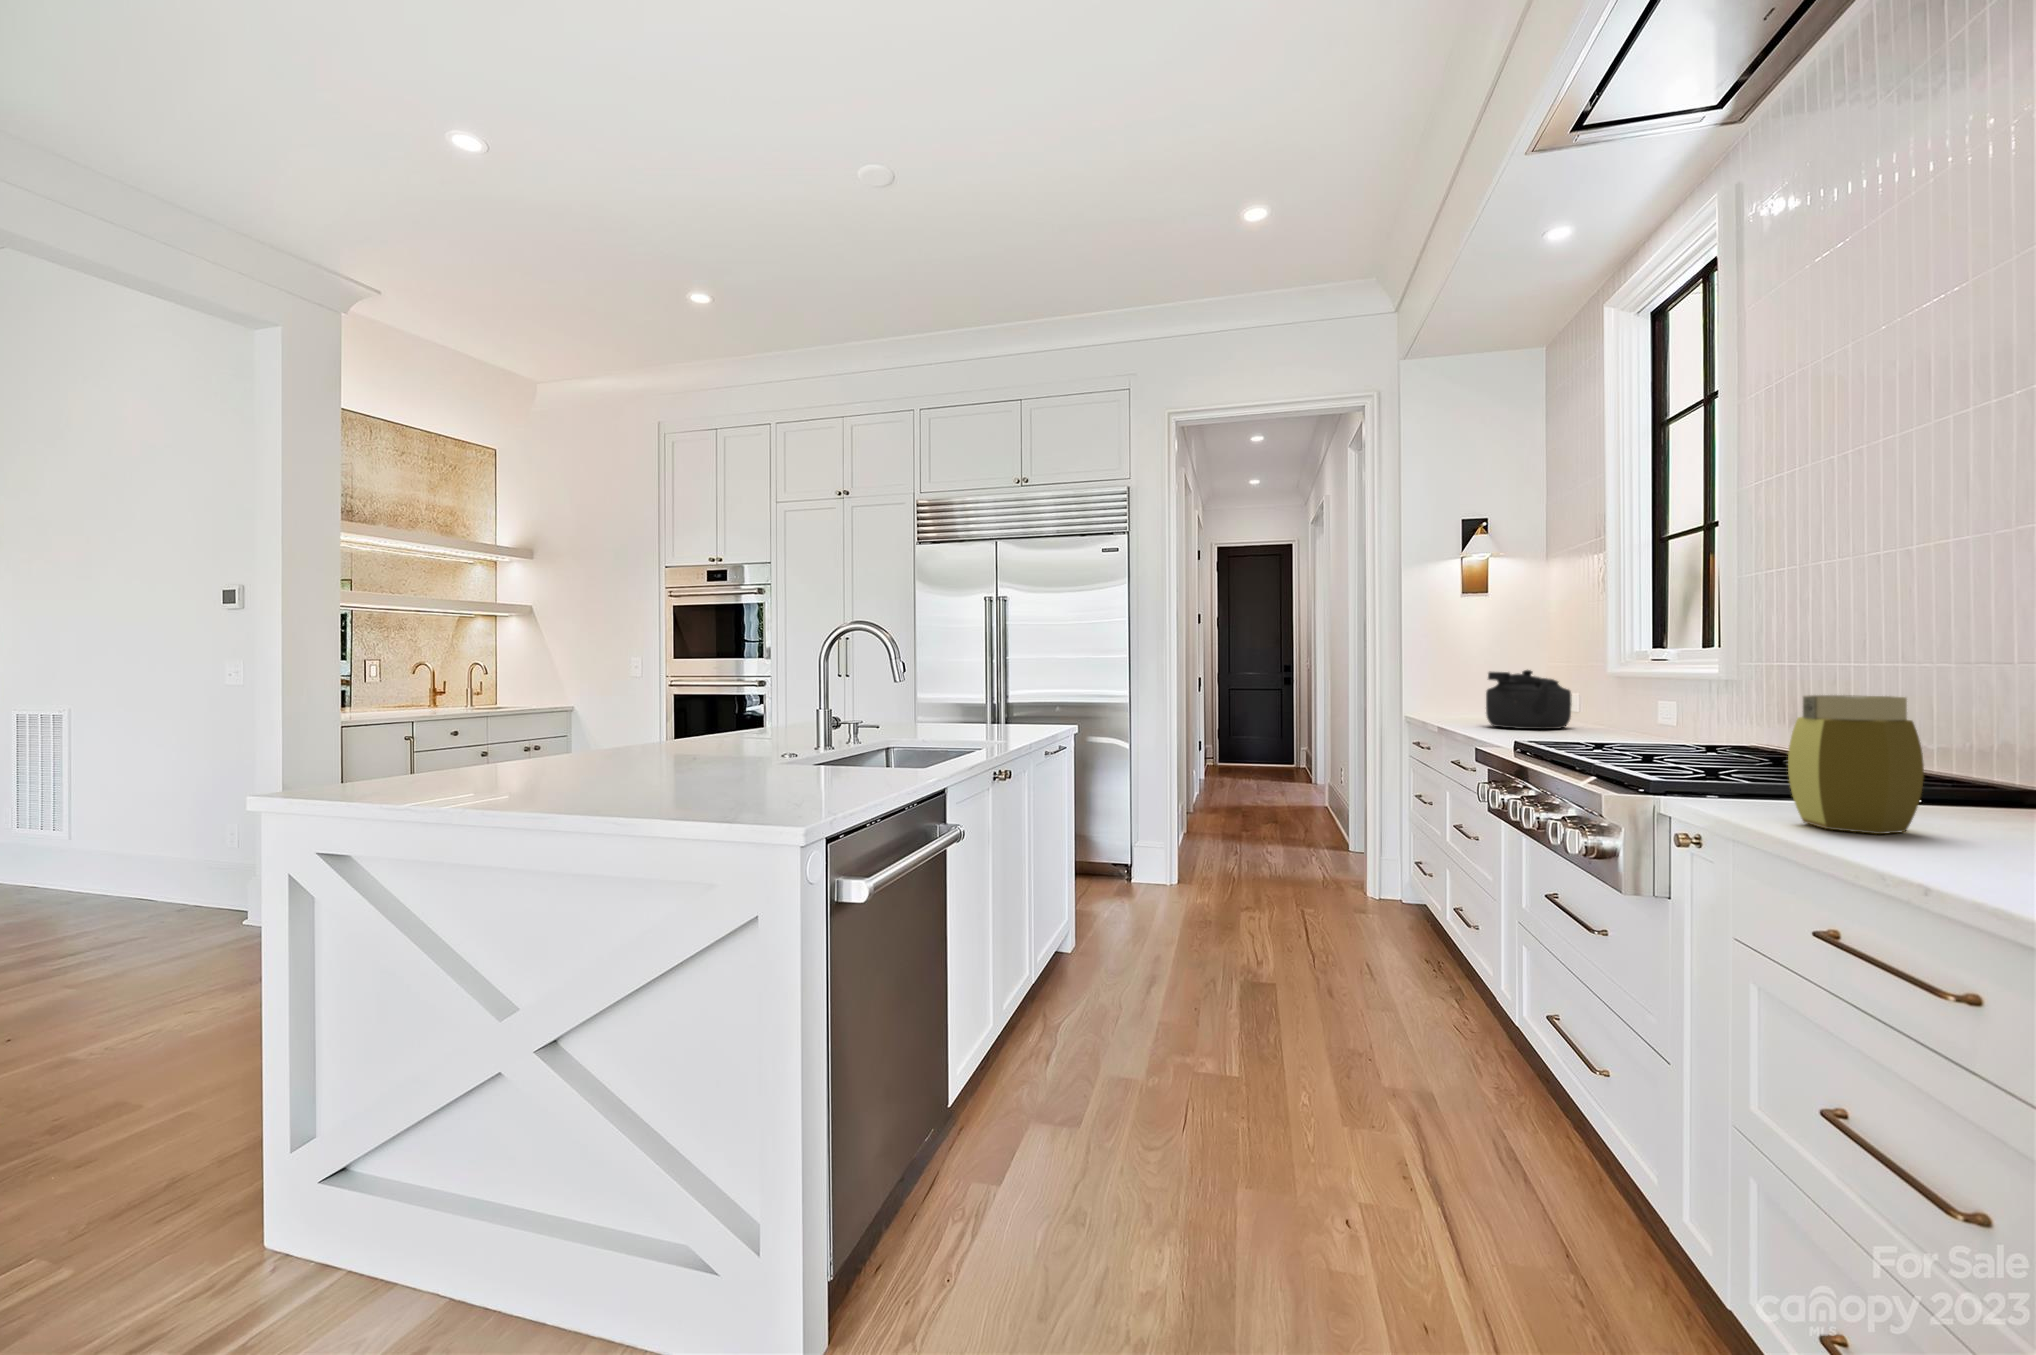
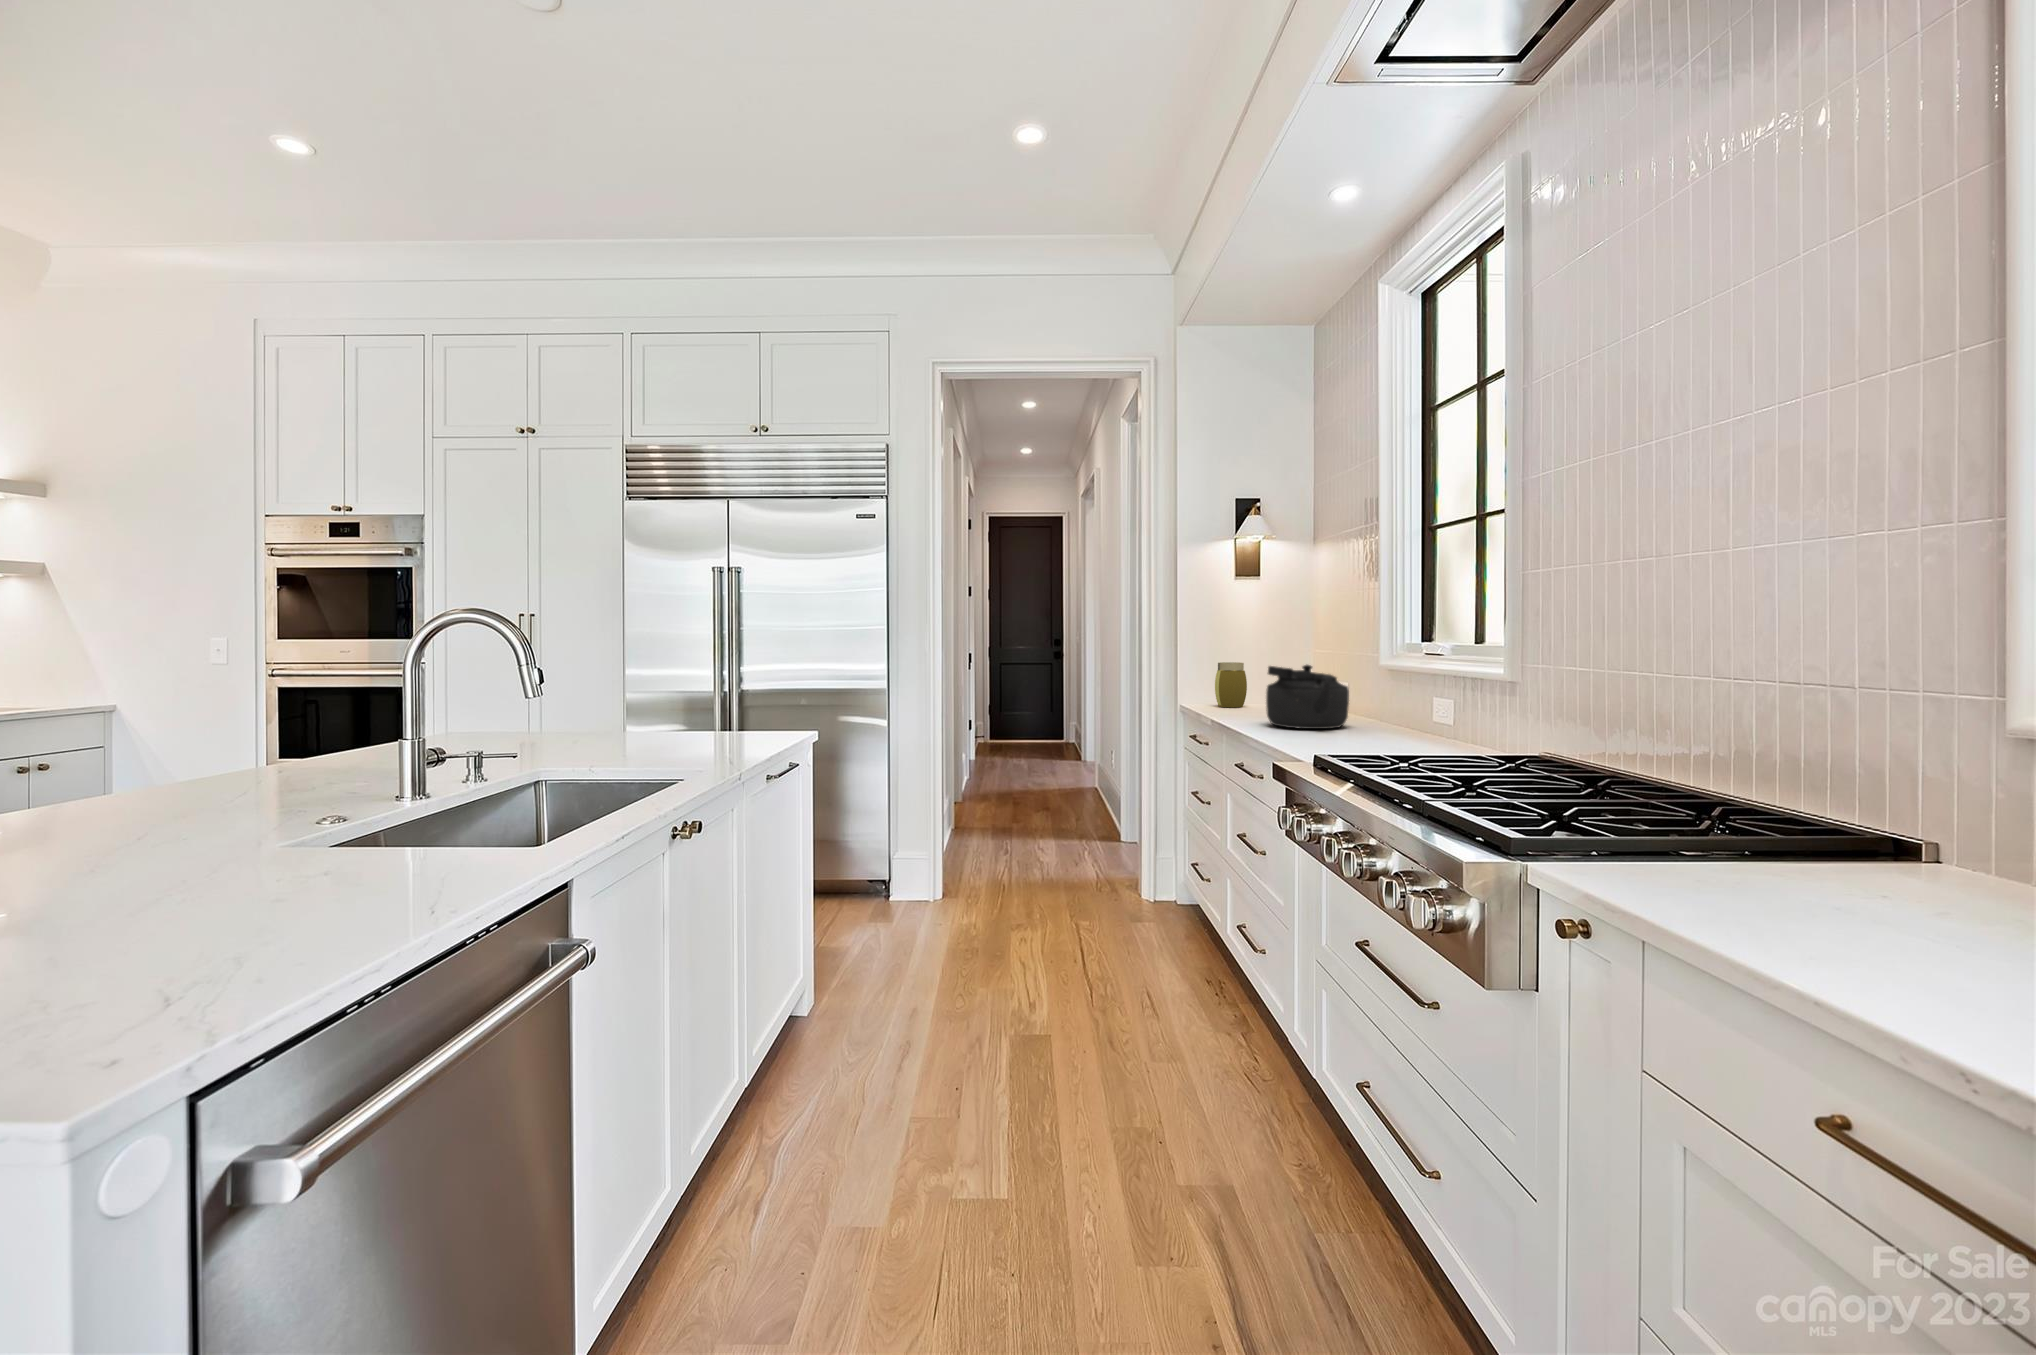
jar: present [1788,695,1924,834] -> present [1215,662,1247,708]

